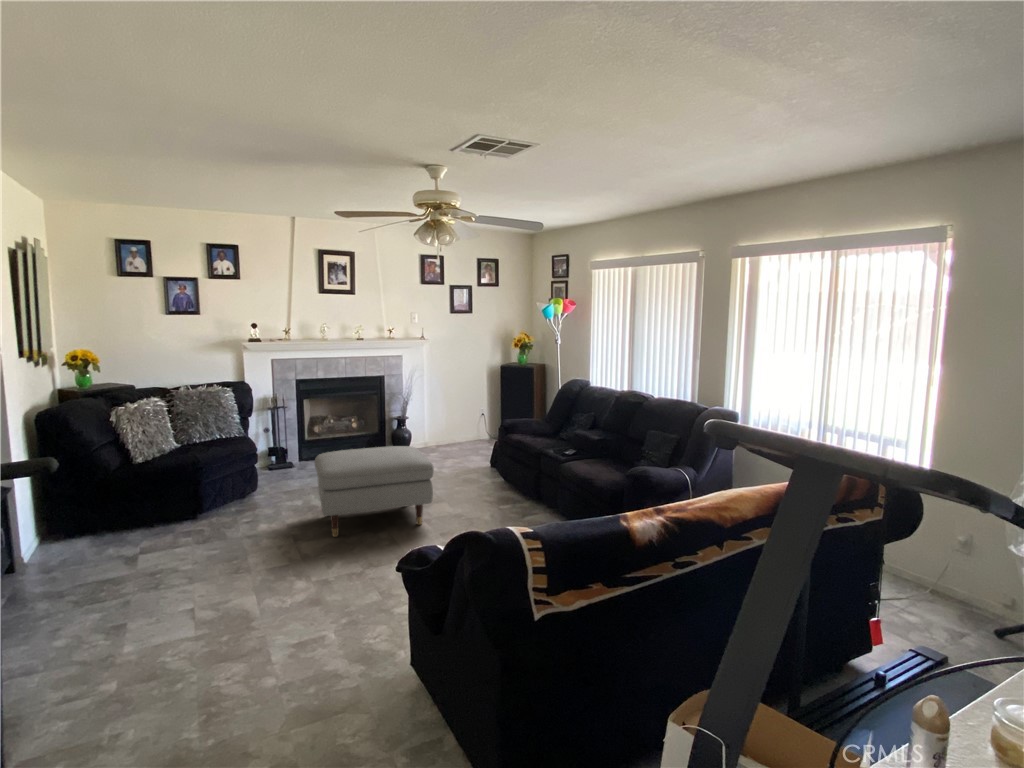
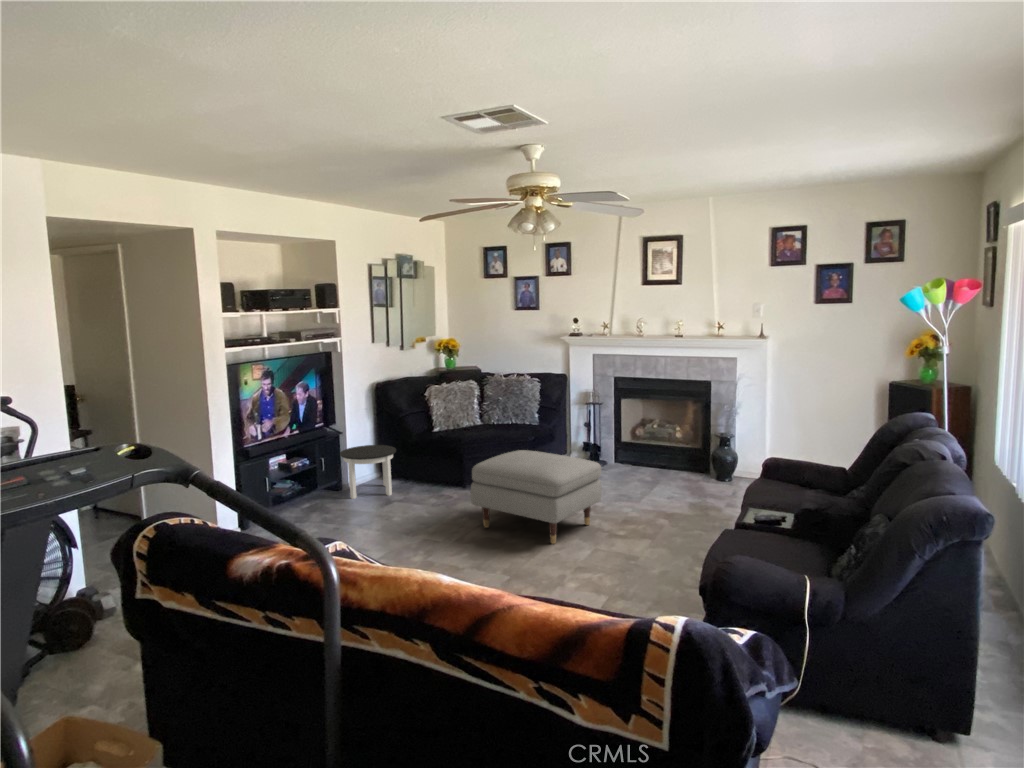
round table: none [26,493,128,579] -> present [340,445,396,499]

